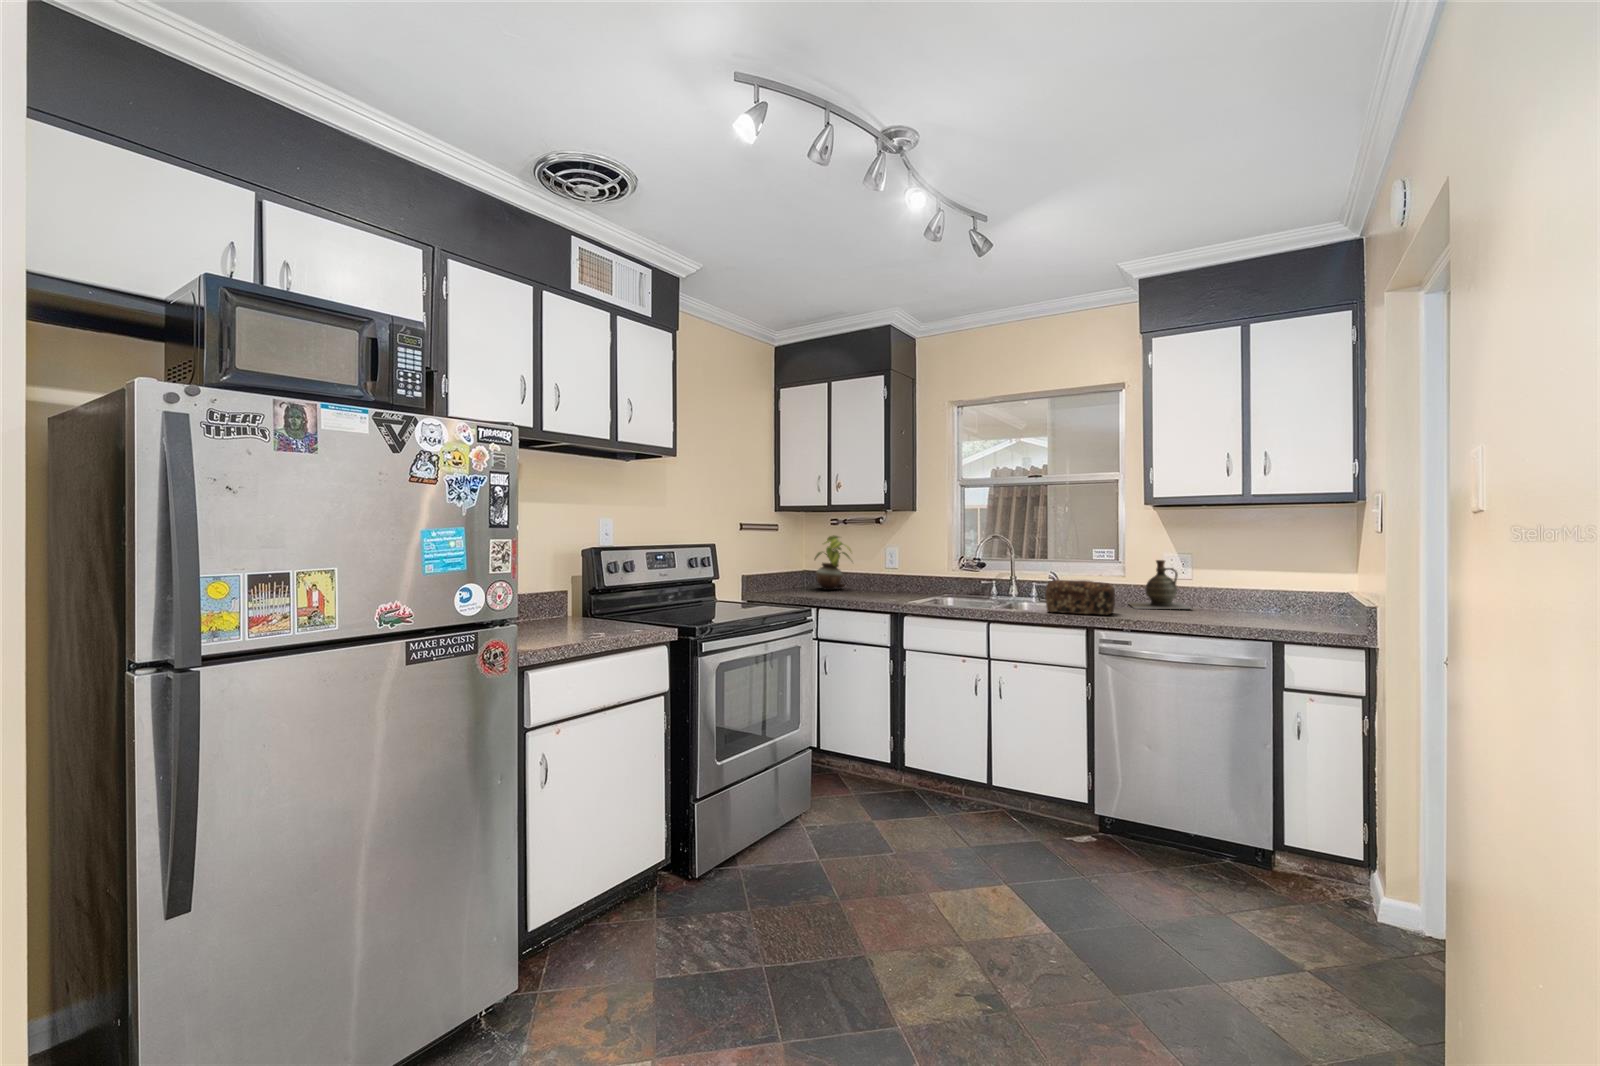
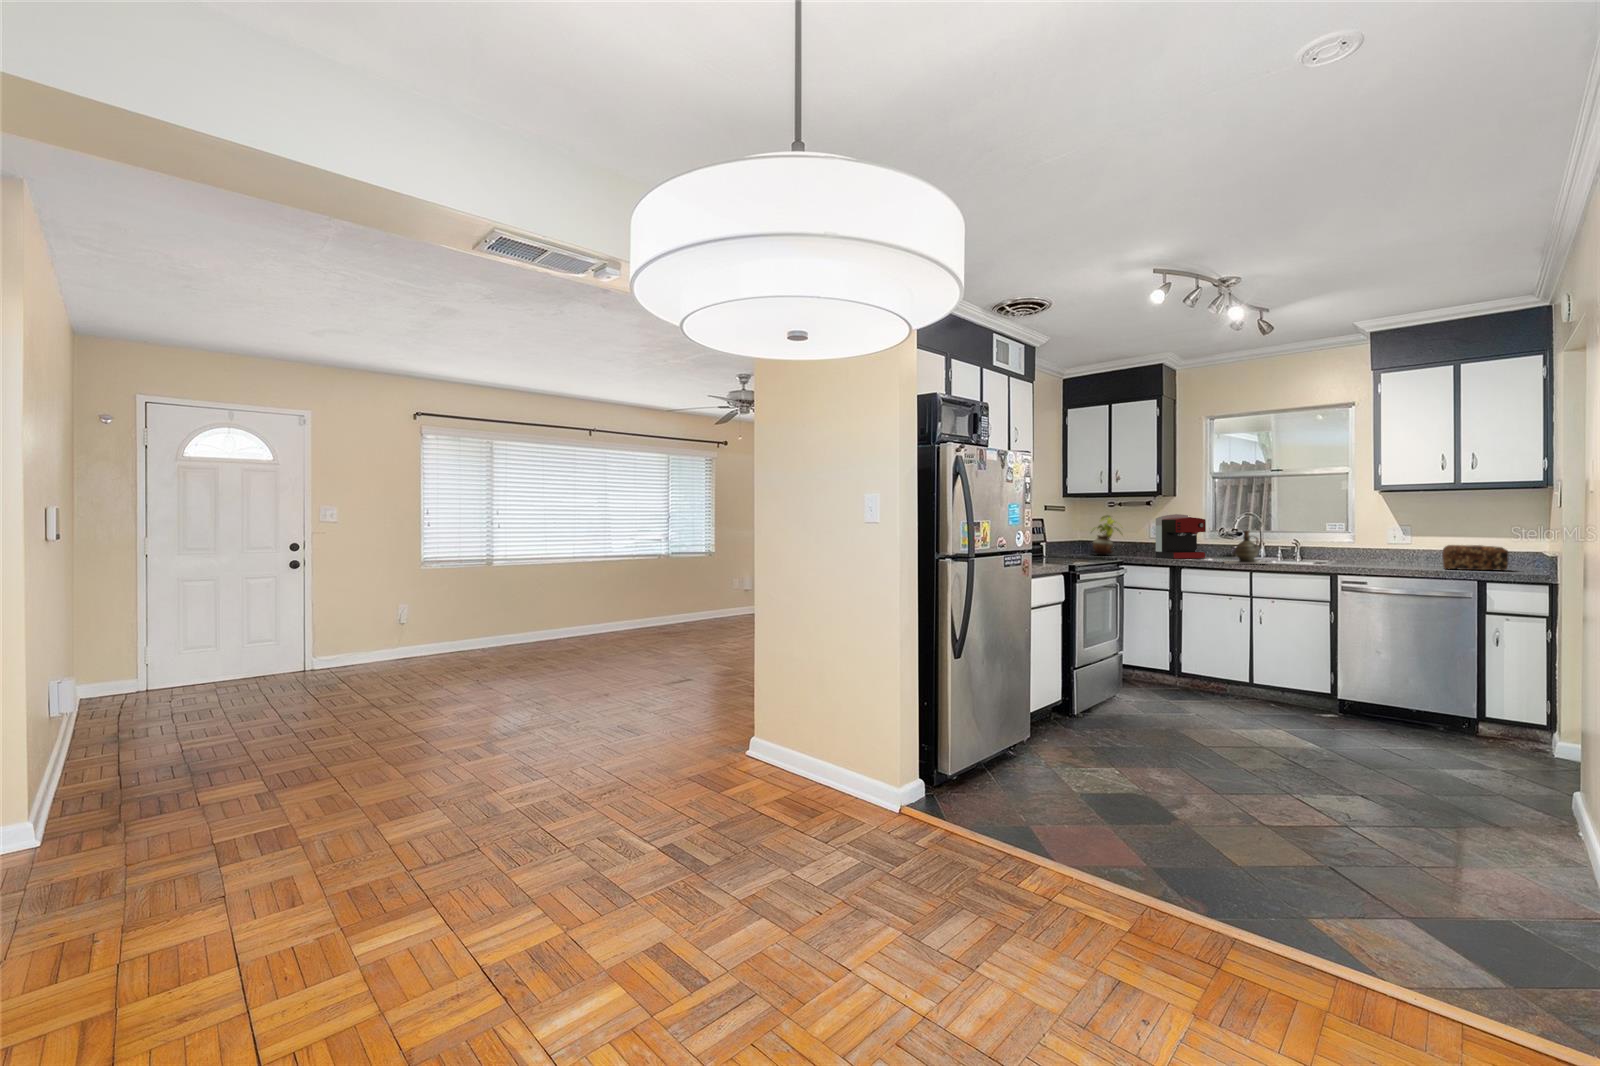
coffee maker: none [890,535,948,597] -> present [1156,514,1206,559]
ceramic jug: present [1129,560,1190,609] -> present [1224,530,1266,564]
bread loaf: present [1046,580,1115,615] -> present [1442,545,1509,570]

